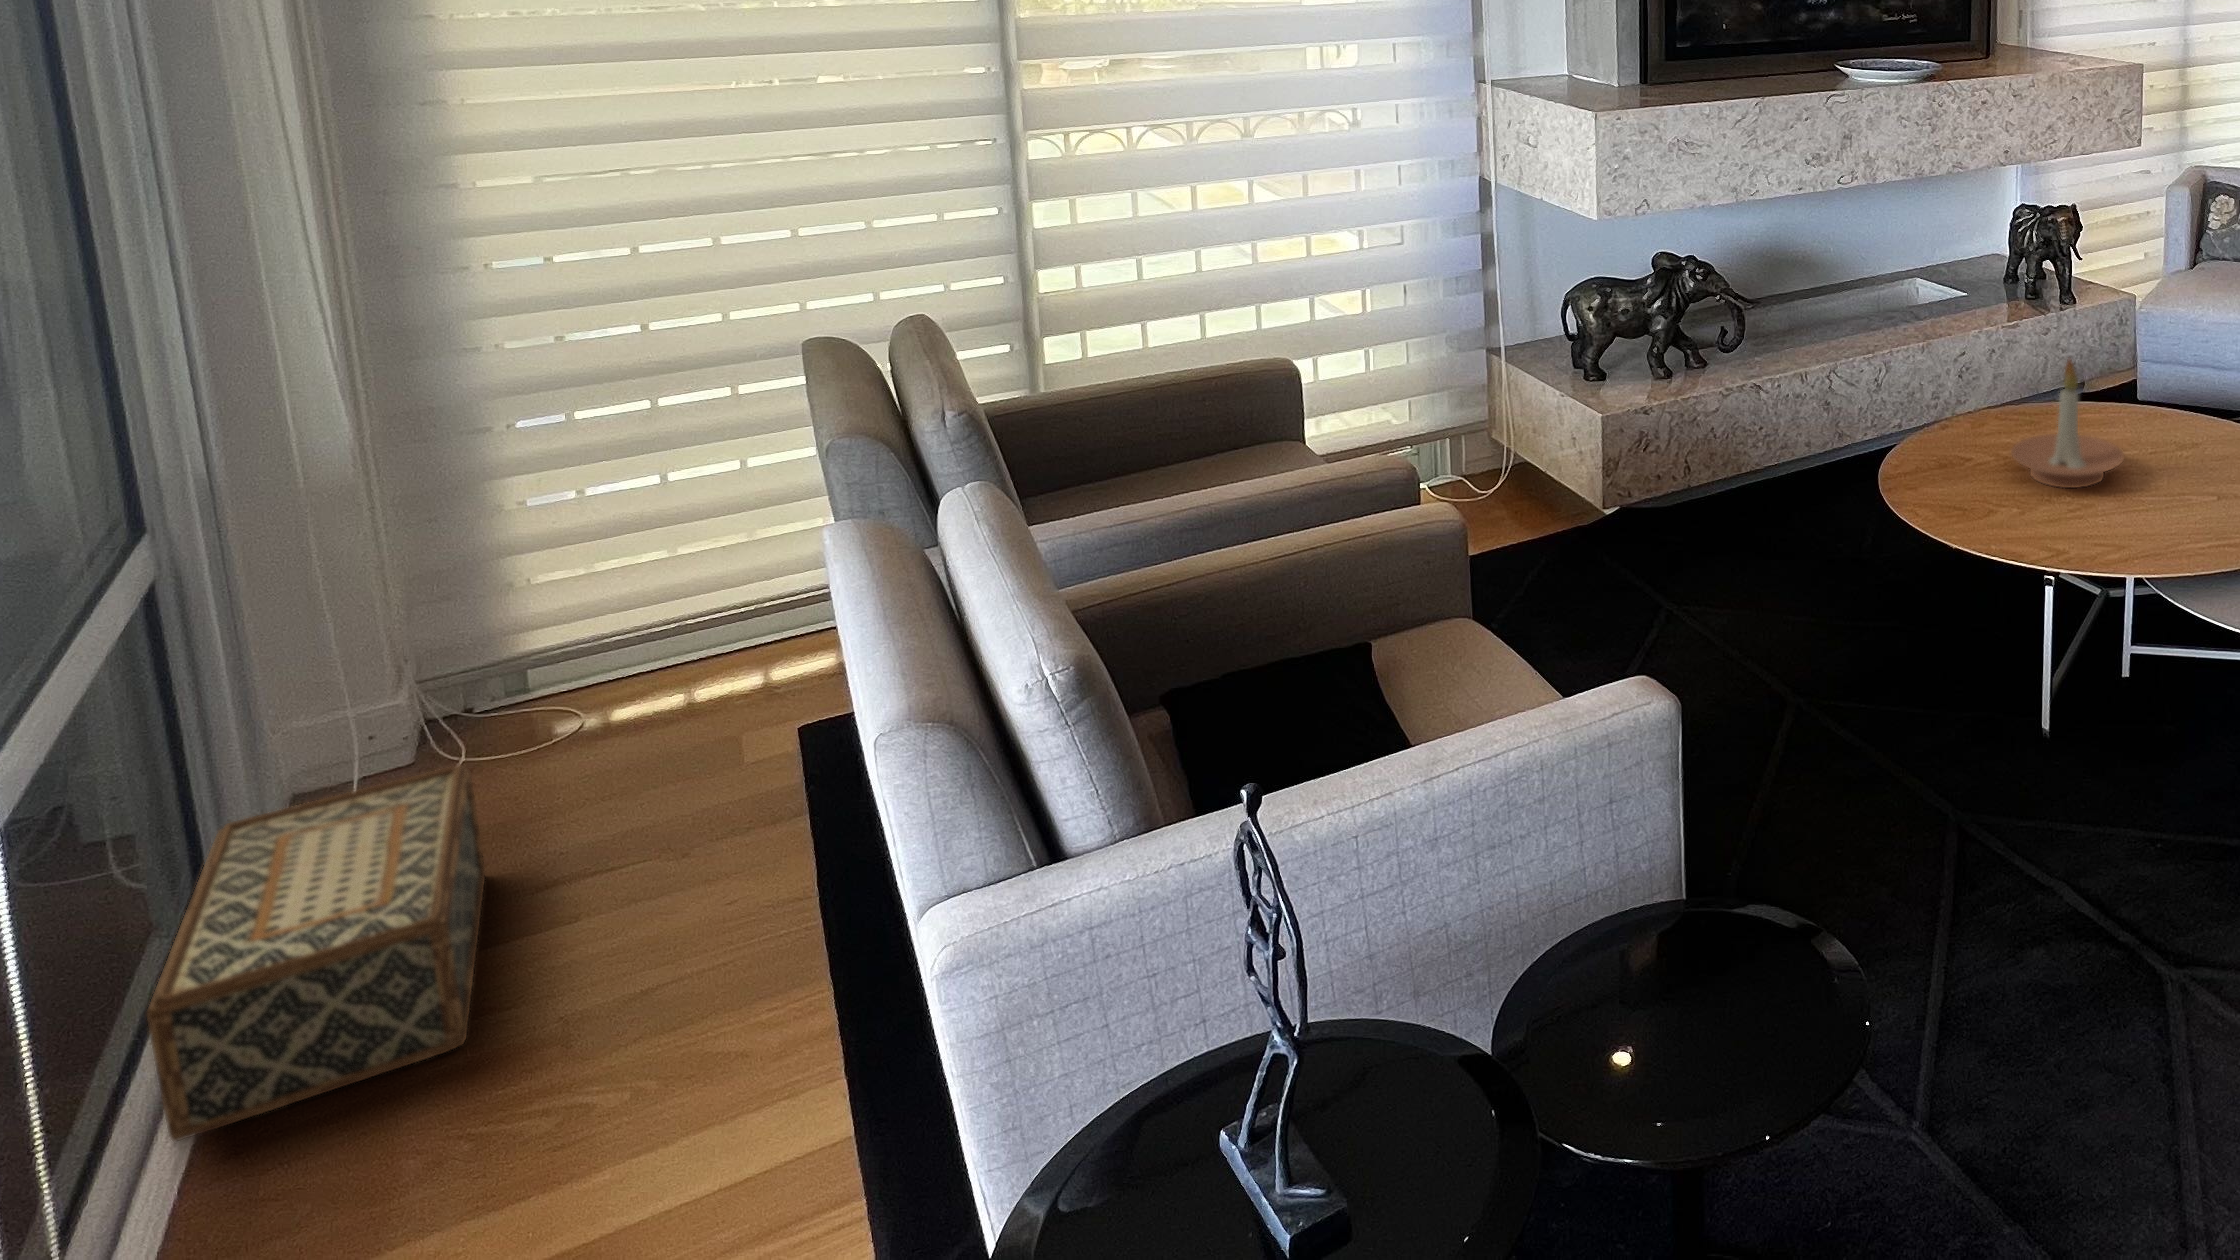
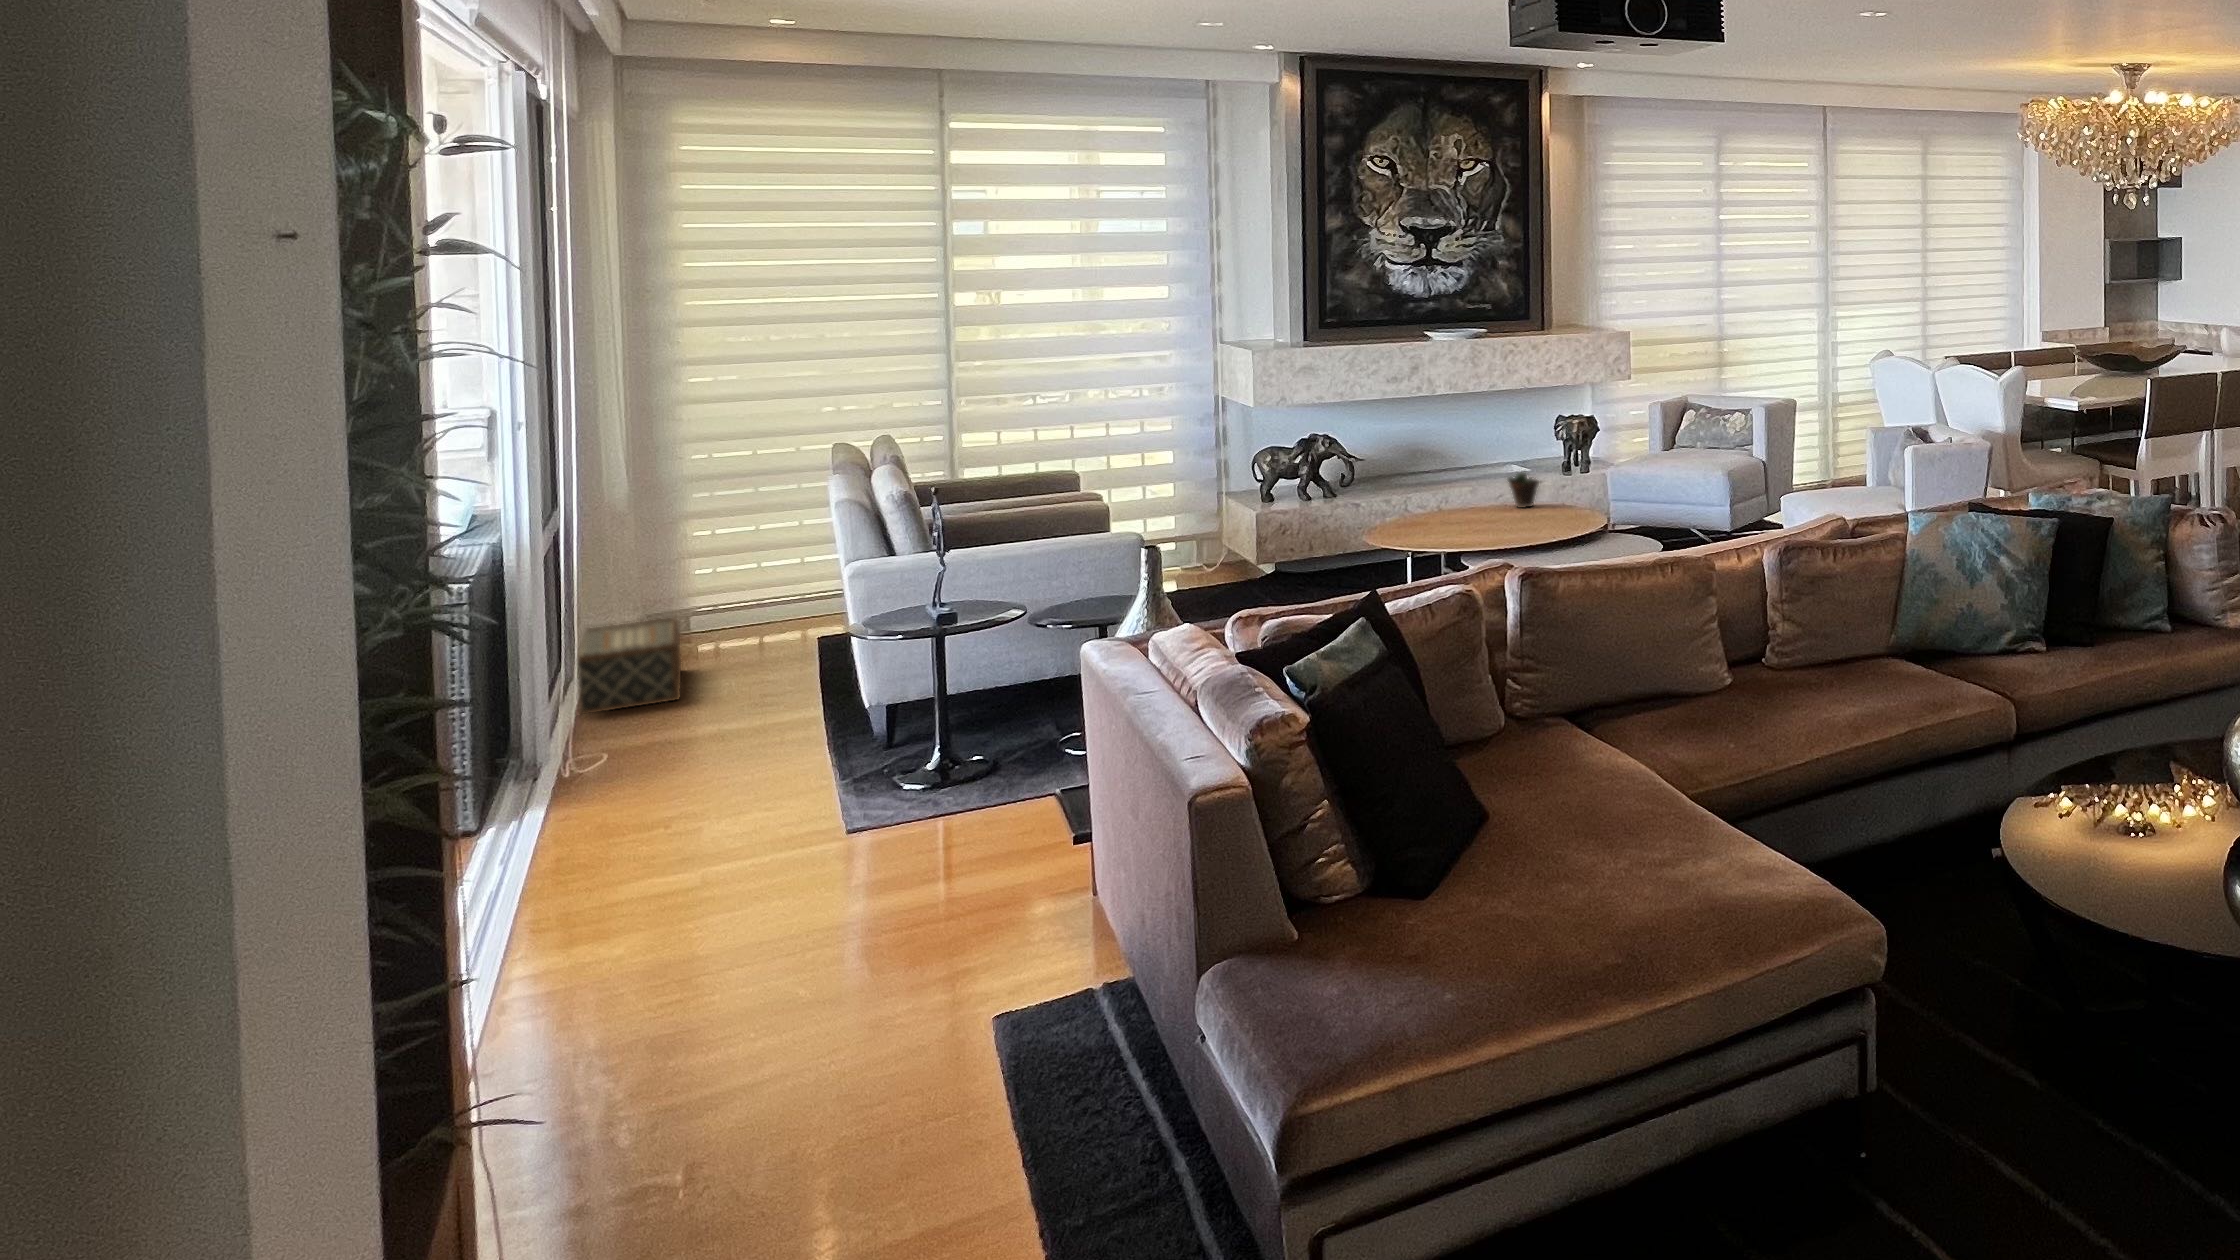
succulent plant: none [2145,354,2208,446] -> present [1508,473,1539,508]
candle holder: present [2011,359,2124,488] -> none [1419,456,1478,519]

